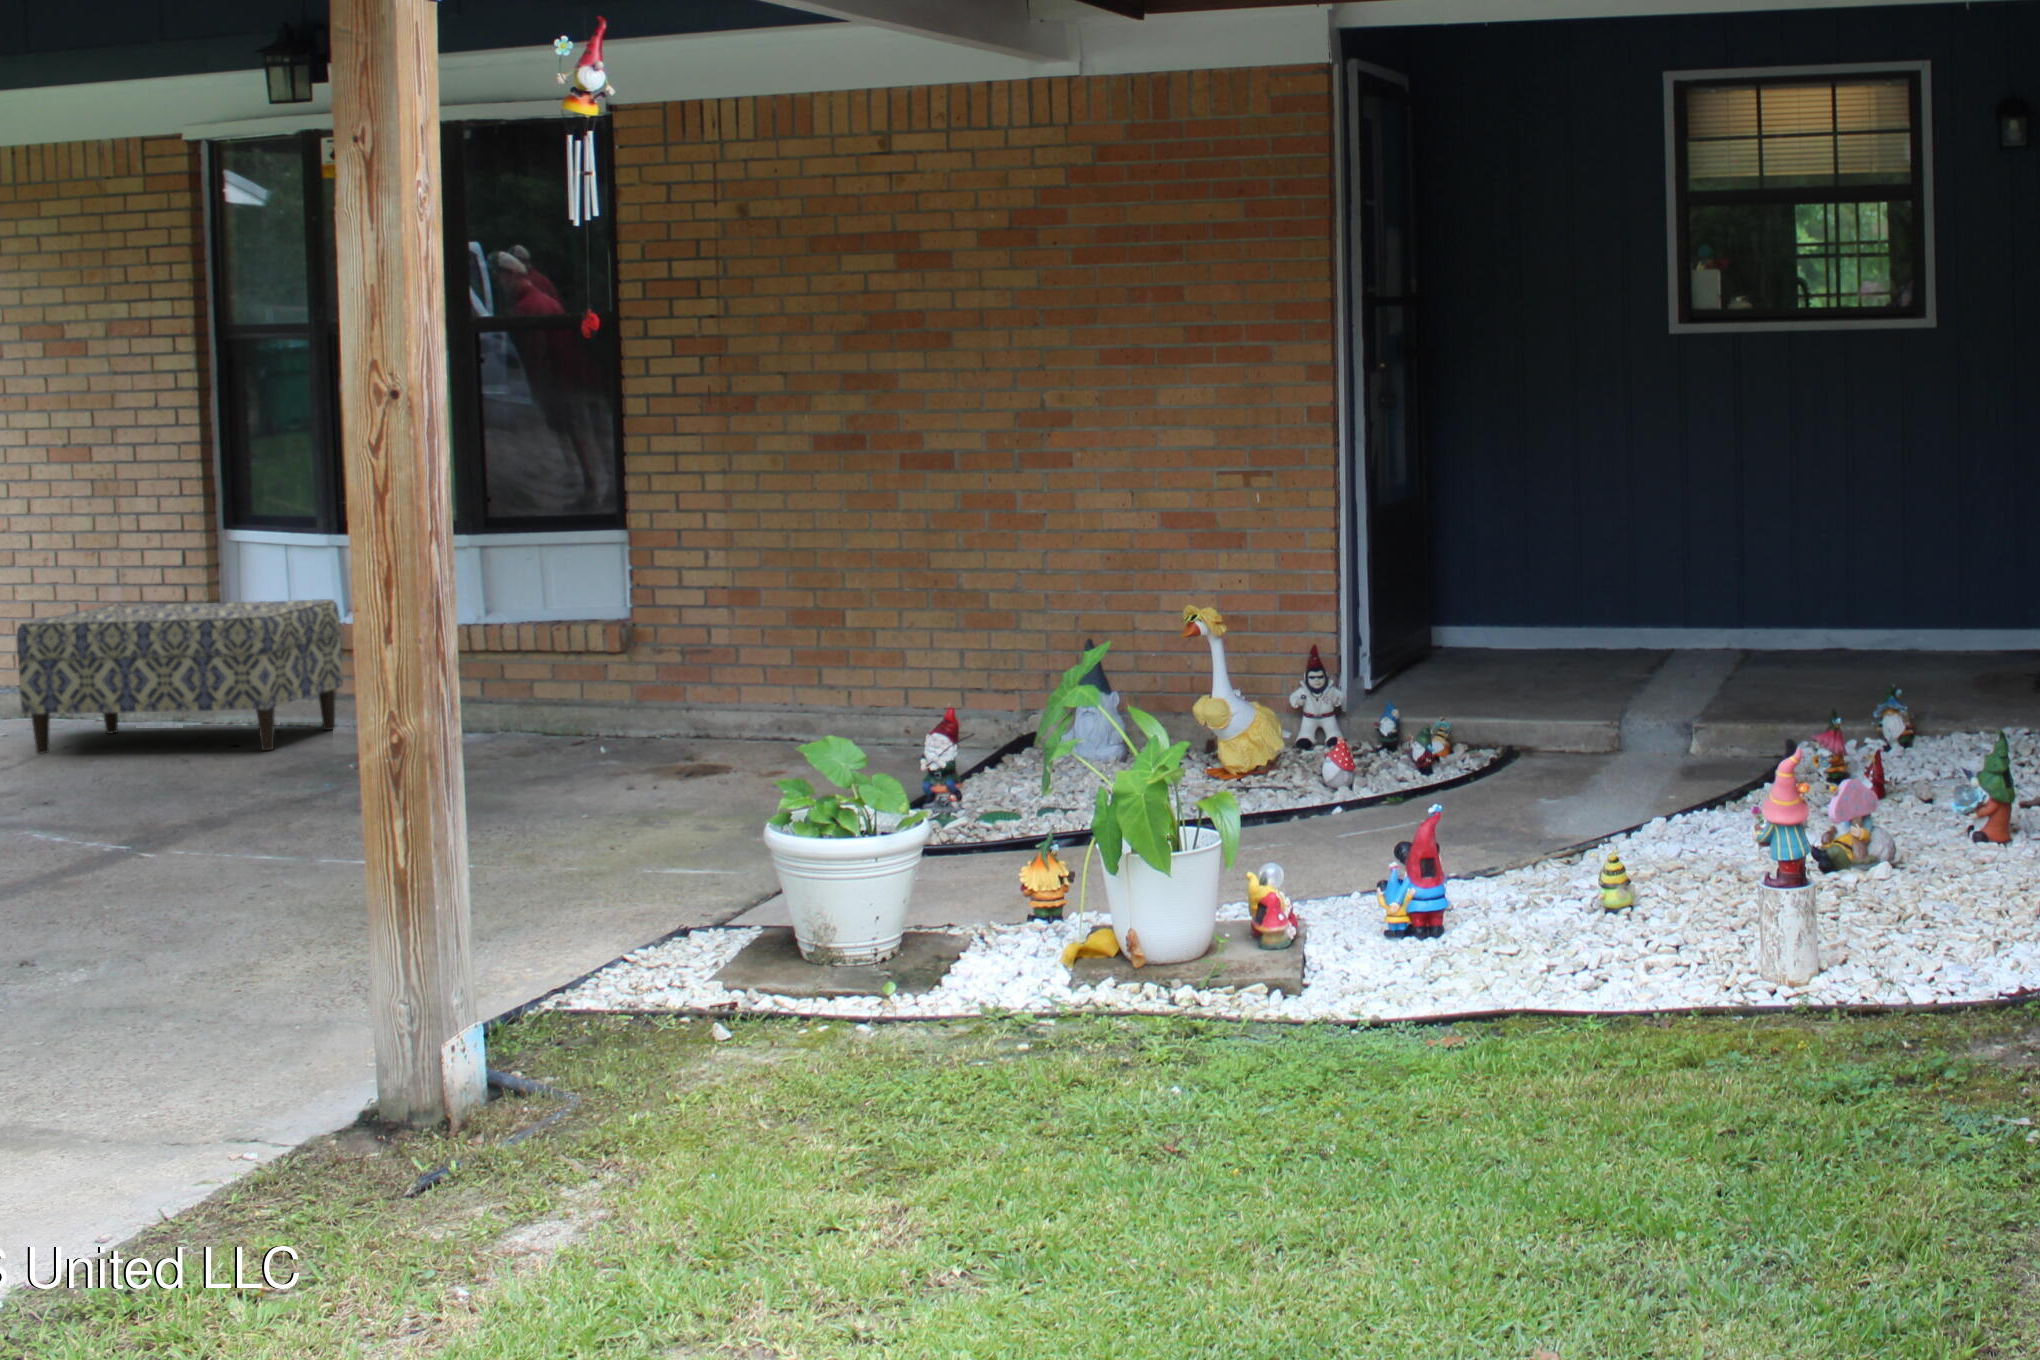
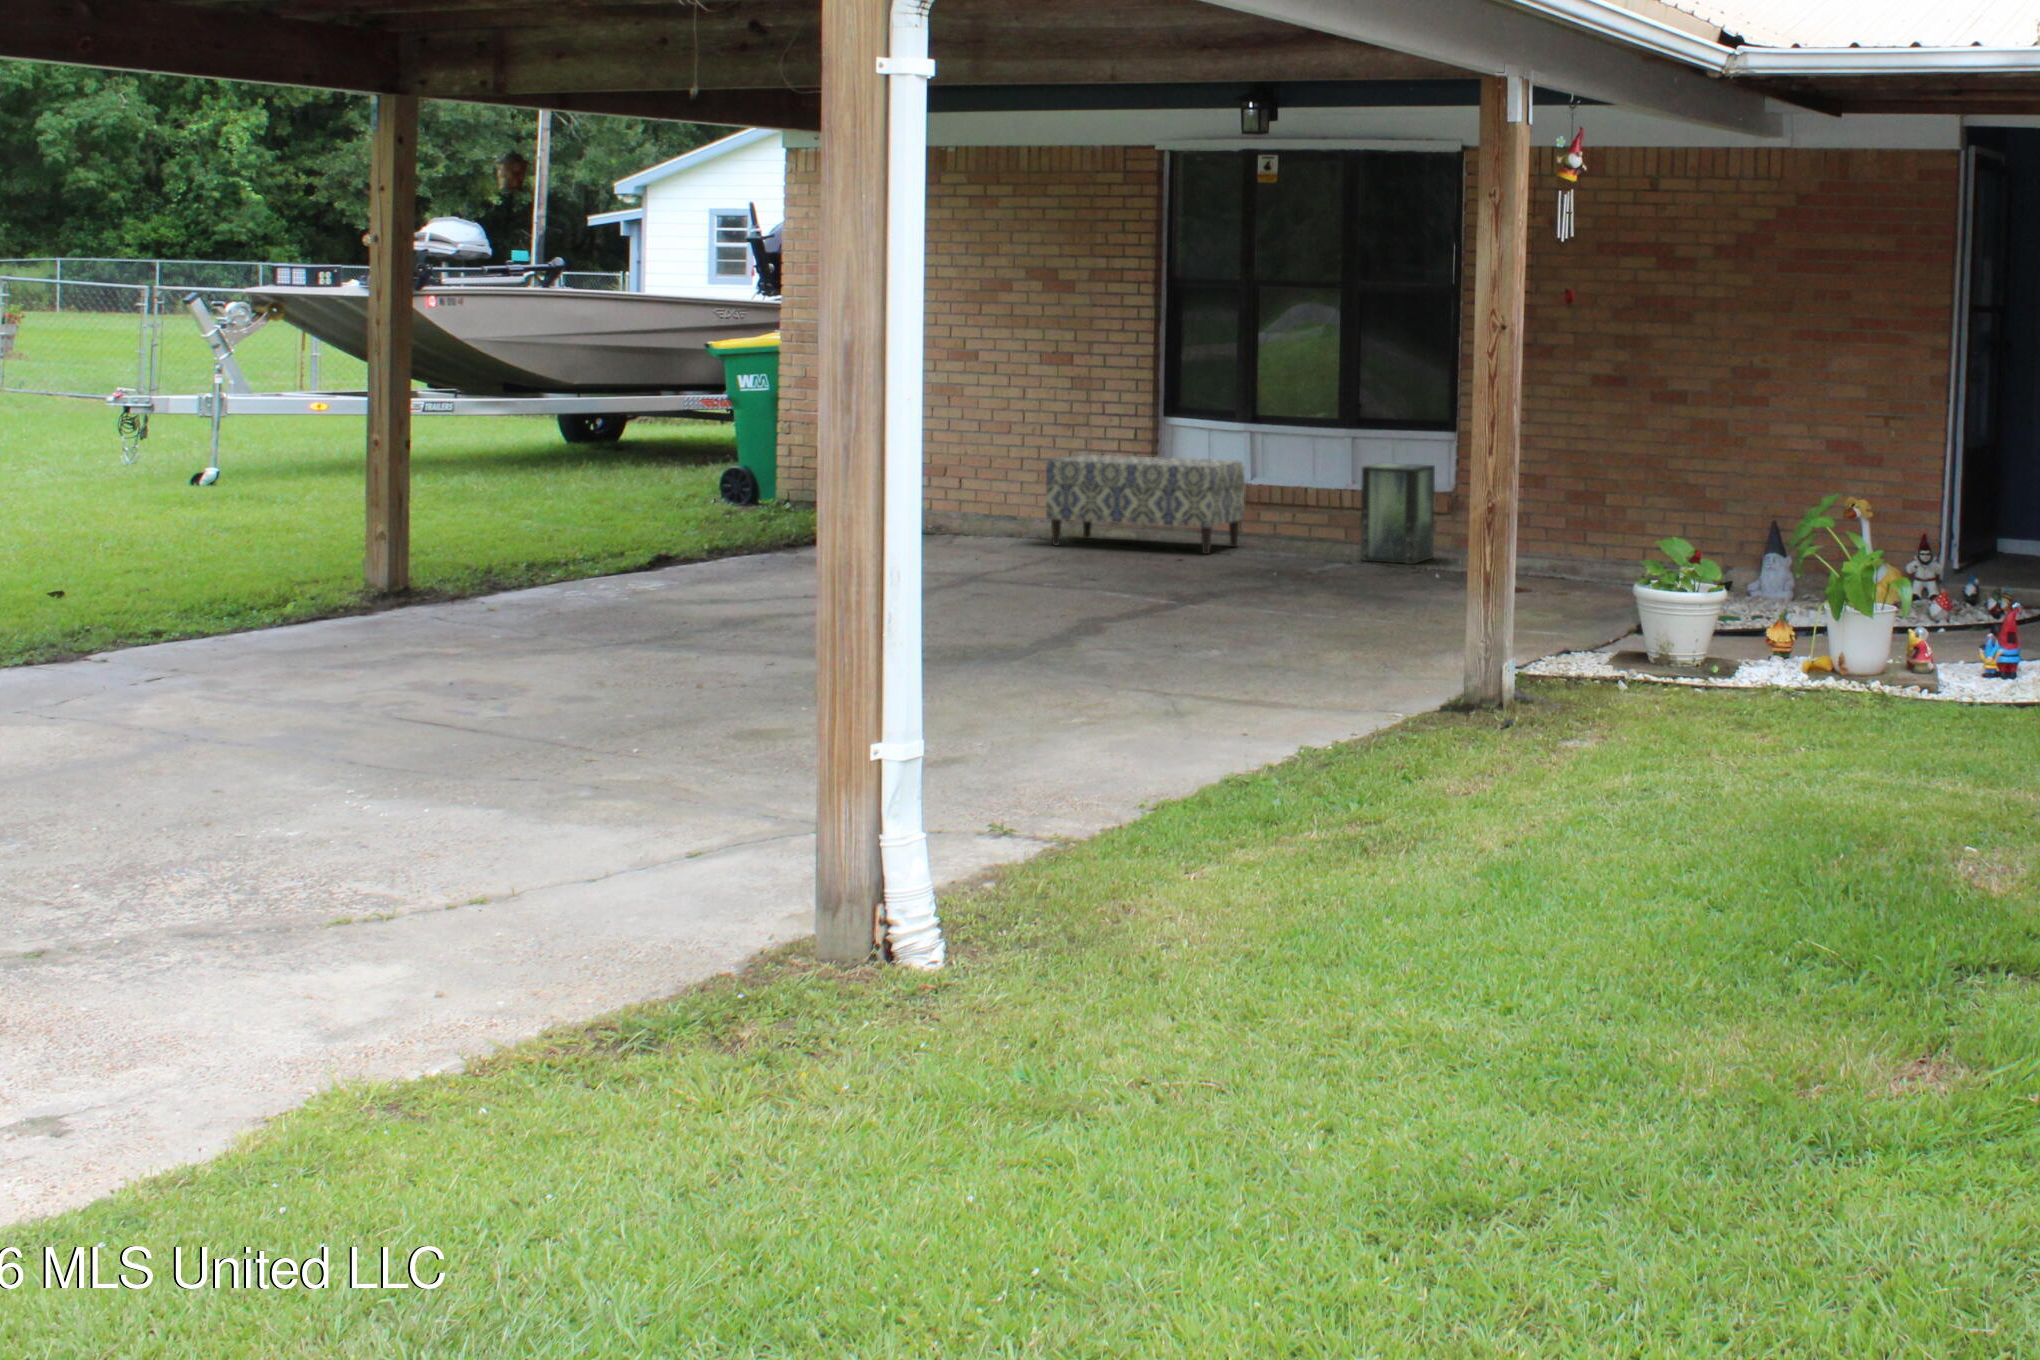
storage box: none [494,586,623,742] -> present [1361,463,1435,564]

